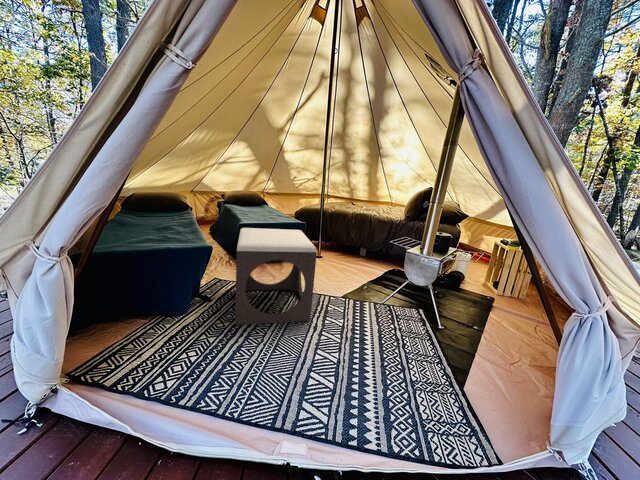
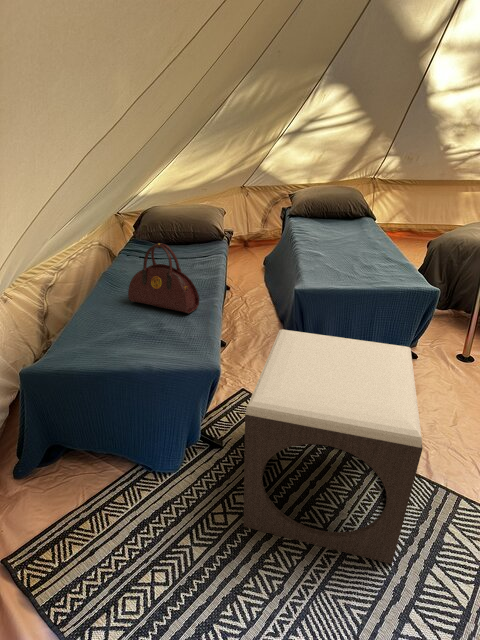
handbag: none [139,191,188,230] -> present [128,243,199,313]

